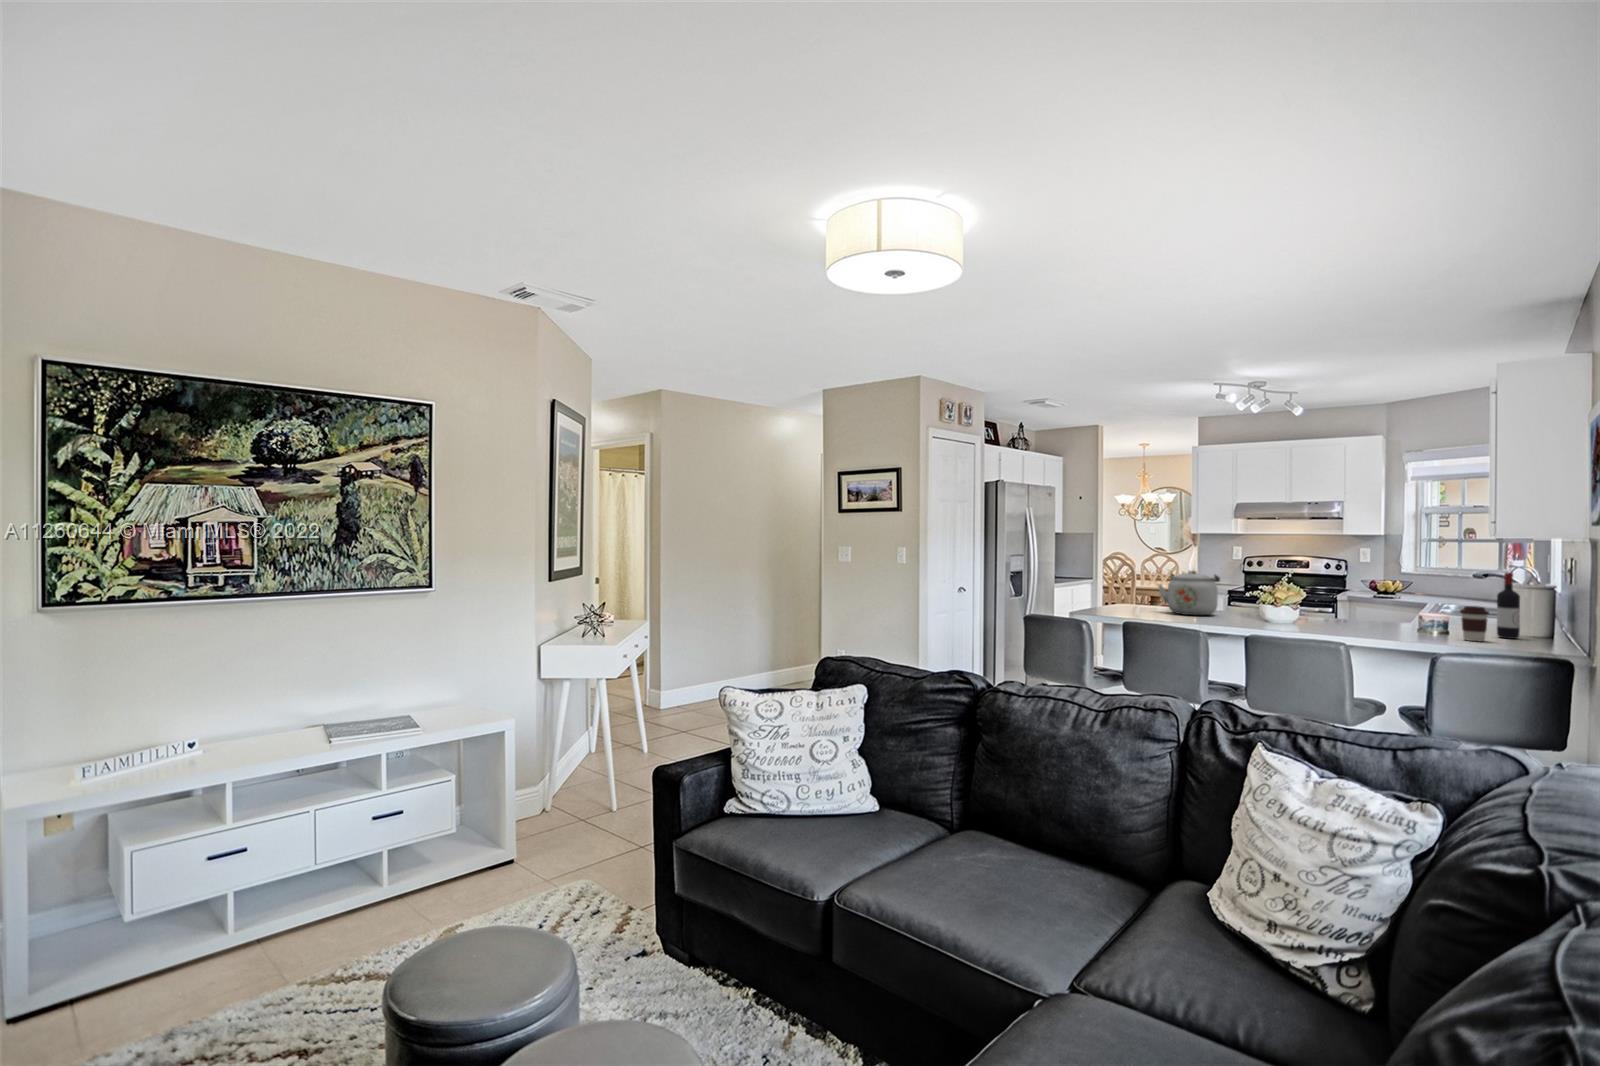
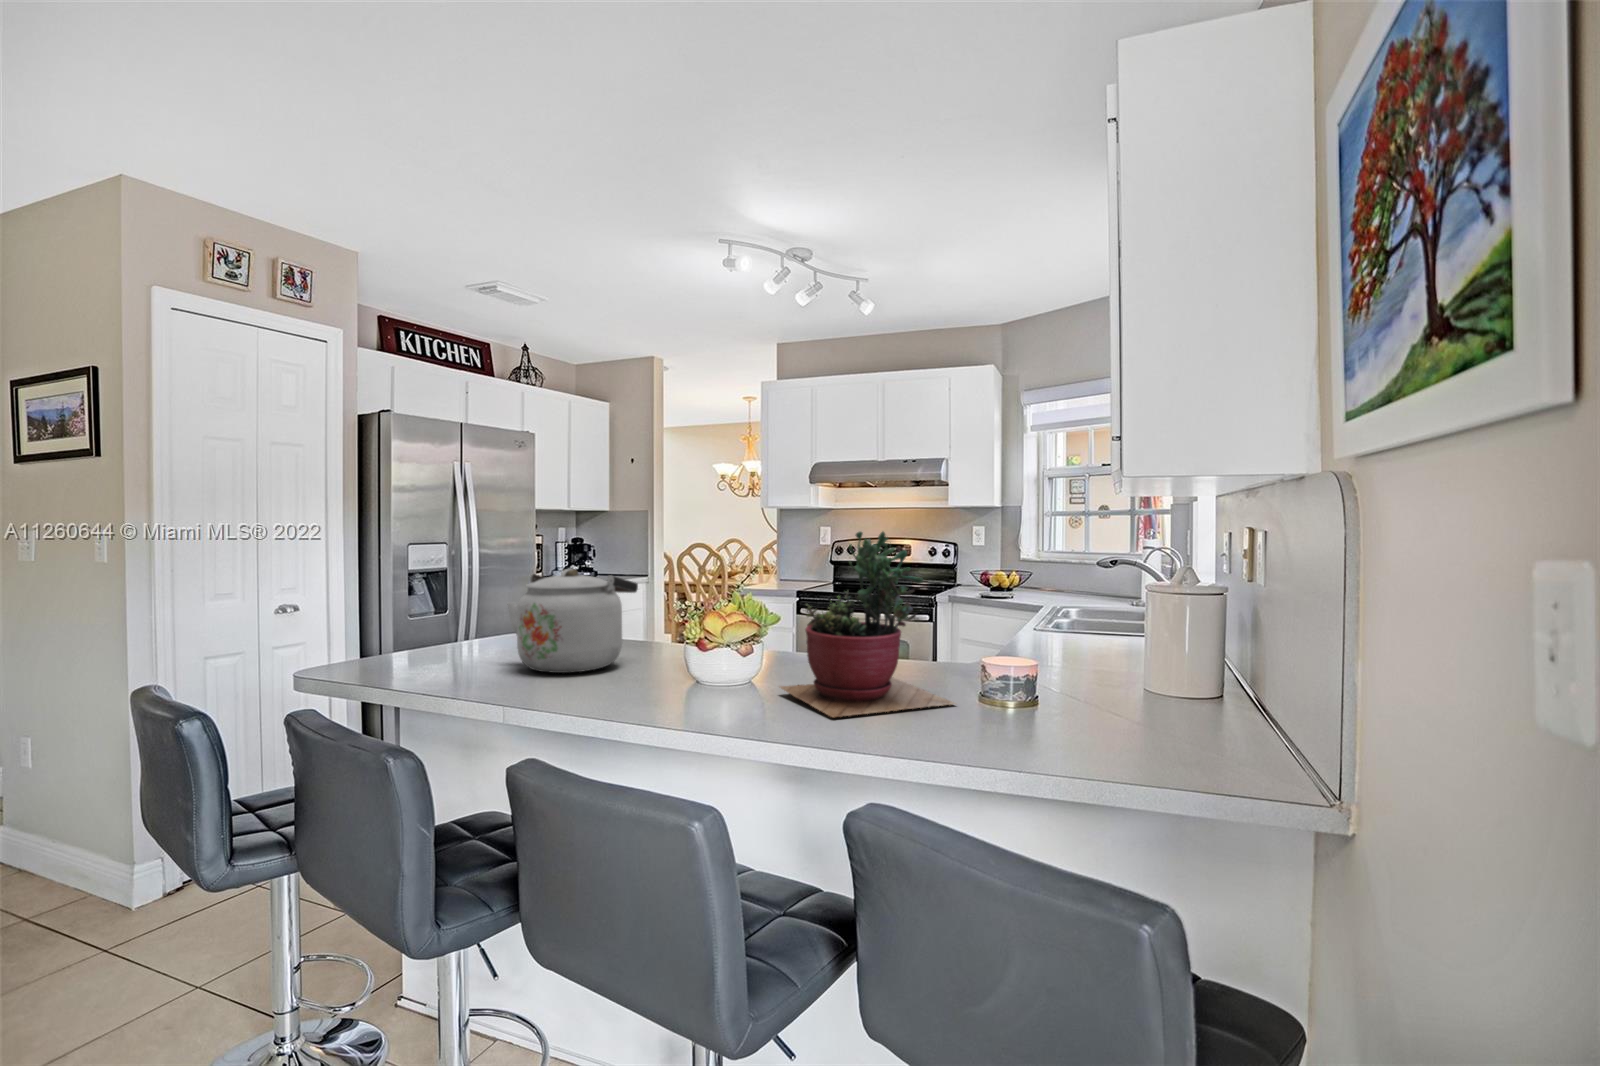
succulent plant: none [1315,558,1408,631] -> present [780,531,954,717]
wine bottle: present [1497,573,1520,639] -> none [1130,558,1175,719]
coffee cup: present [1460,606,1489,641] -> none [1051,649,1114,746]

